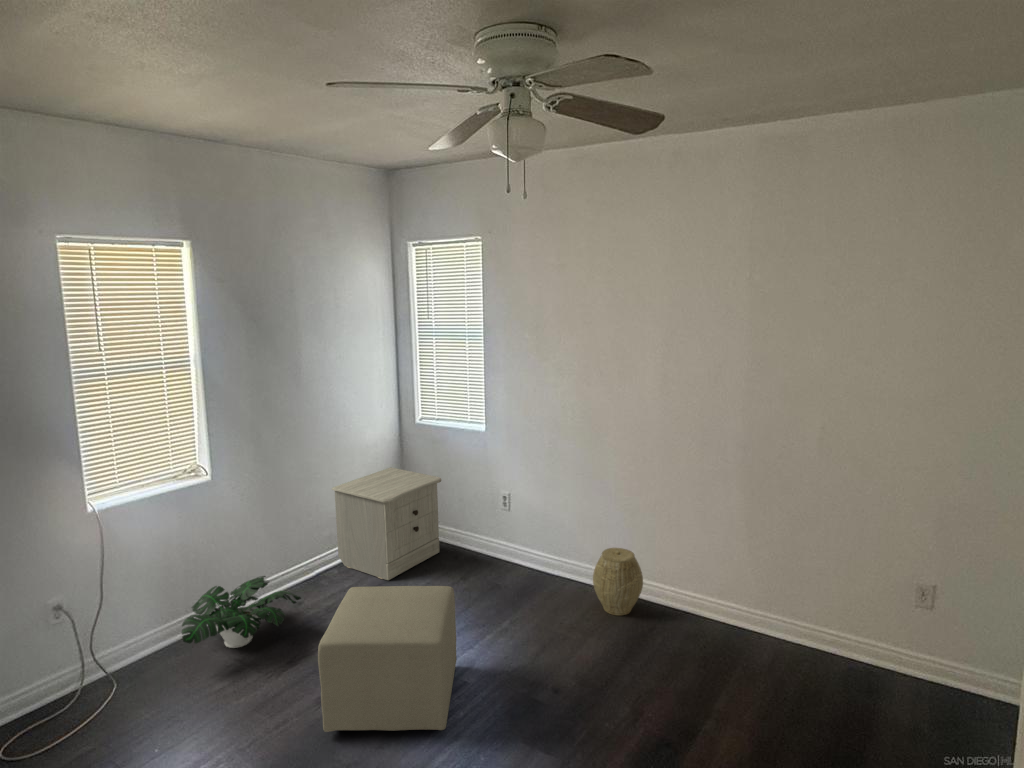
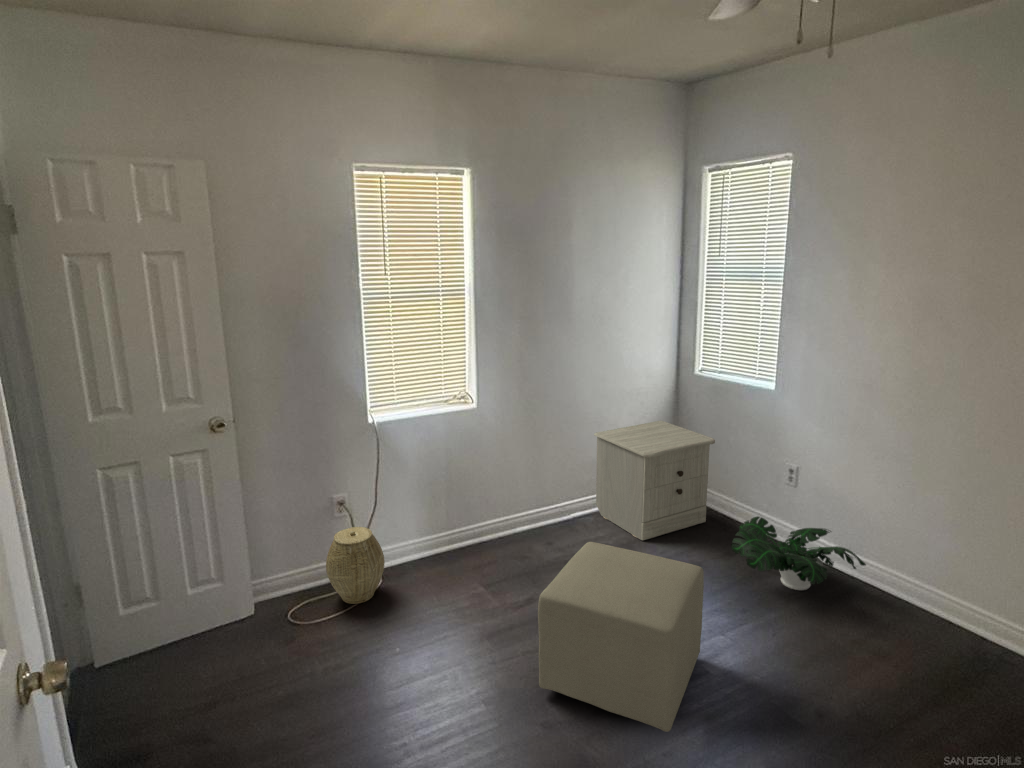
woven basket: present [593,548,643,615] -> present [326,527,385,604]
potted plant: present [182,576,301,648] -> present [731,516,866,590]

